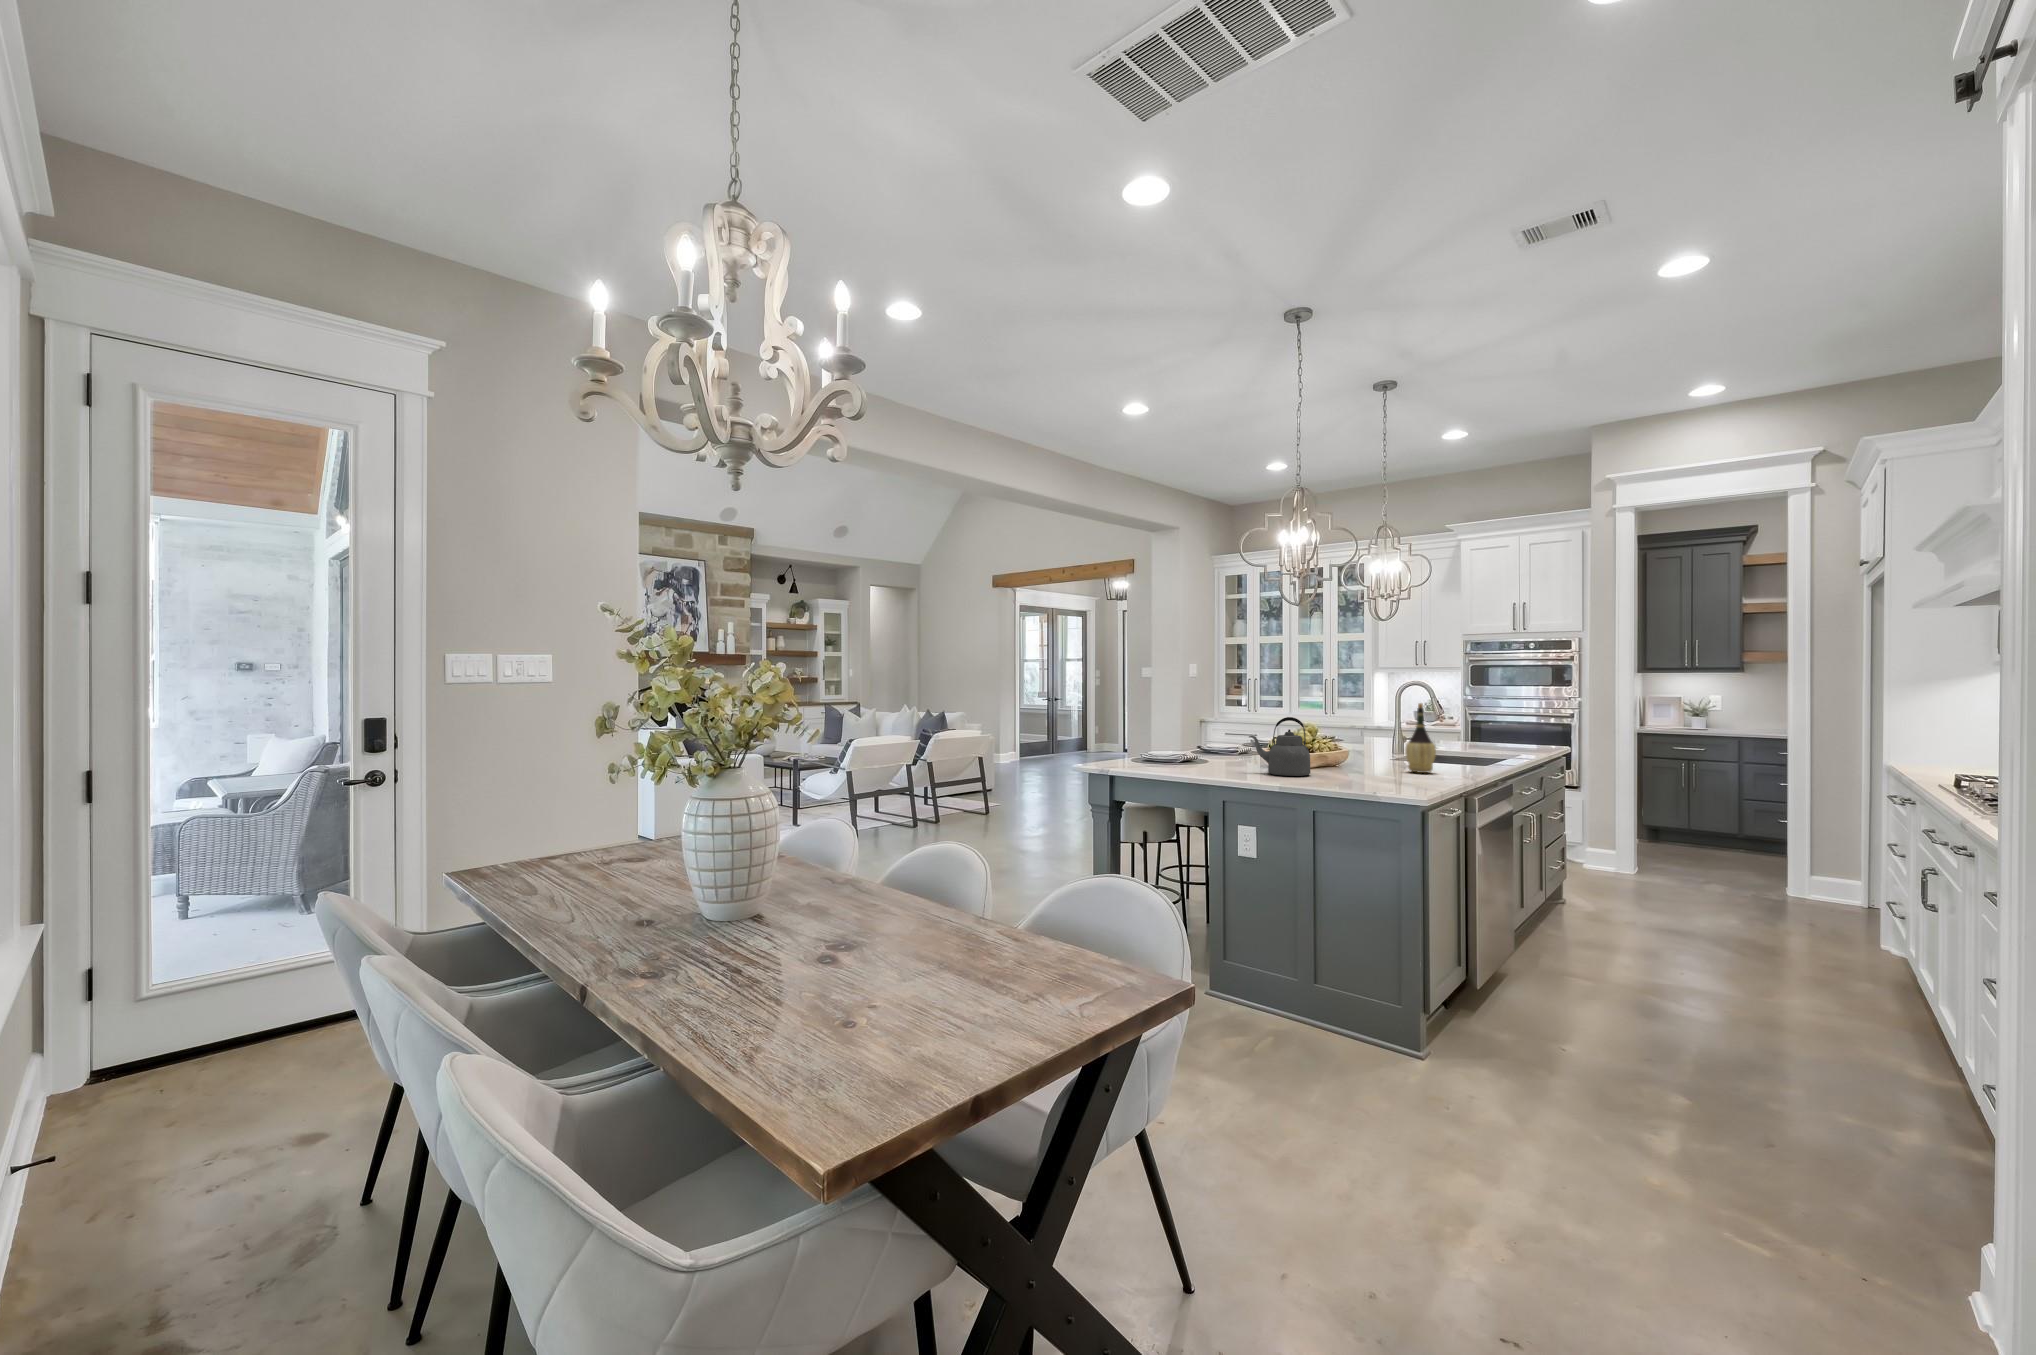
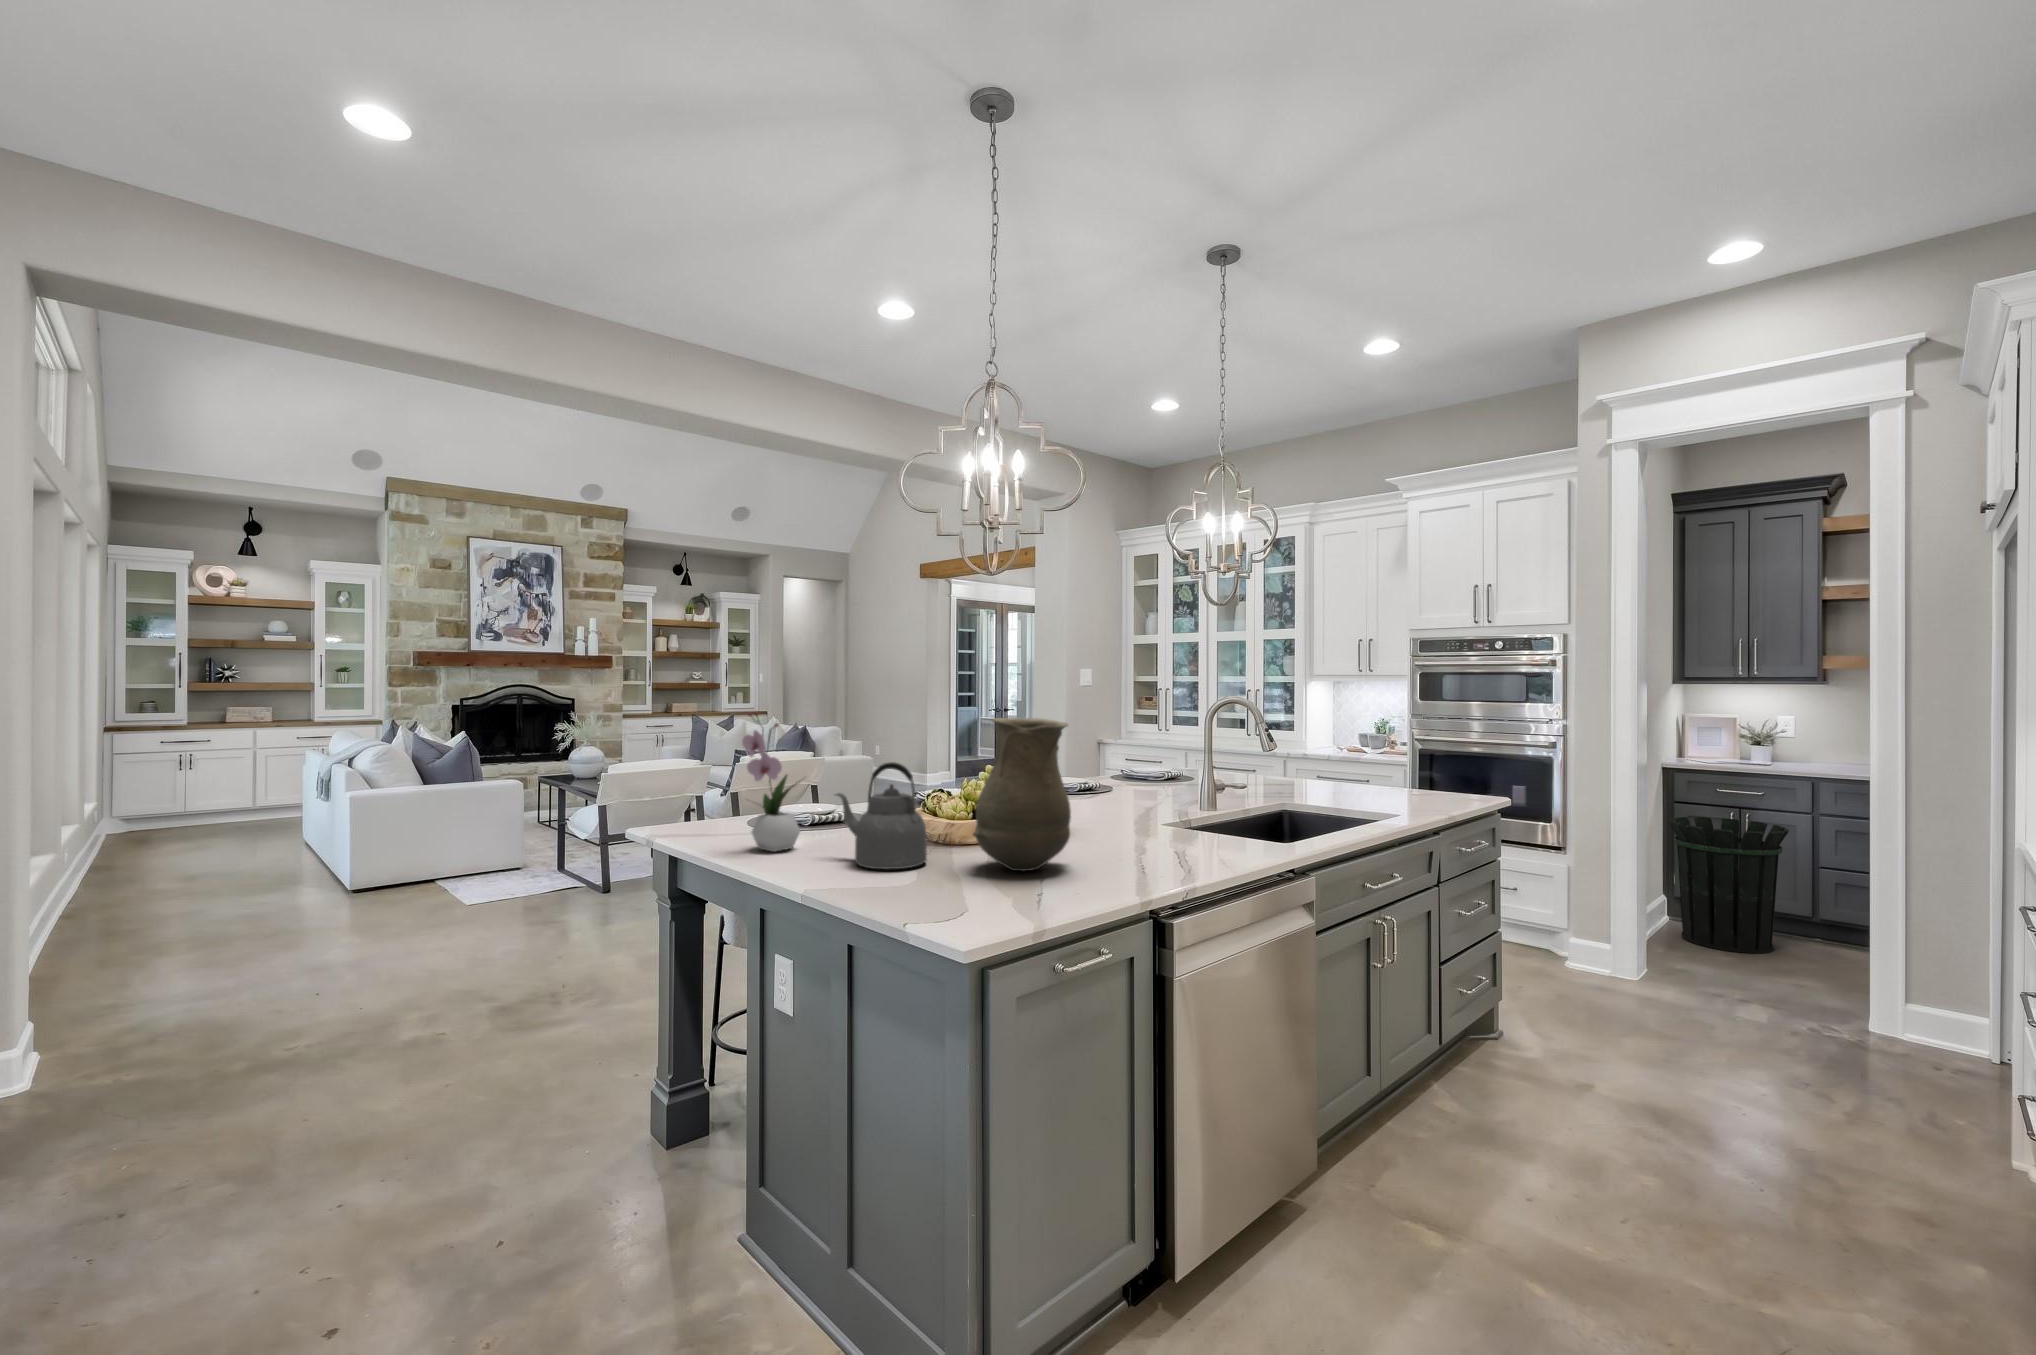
flower arrangement: none [1190,689,1221,771] -> present [742,712,800,852]
vase: none [1338,692,1394,776] -> present [973,718,1071,872]
wine bottle: present [1405,703,1436,773] -> none [1120,739,1170,862]
waste bin: none [1645,767,1728,858] -> present [1668,817,1789,953]

